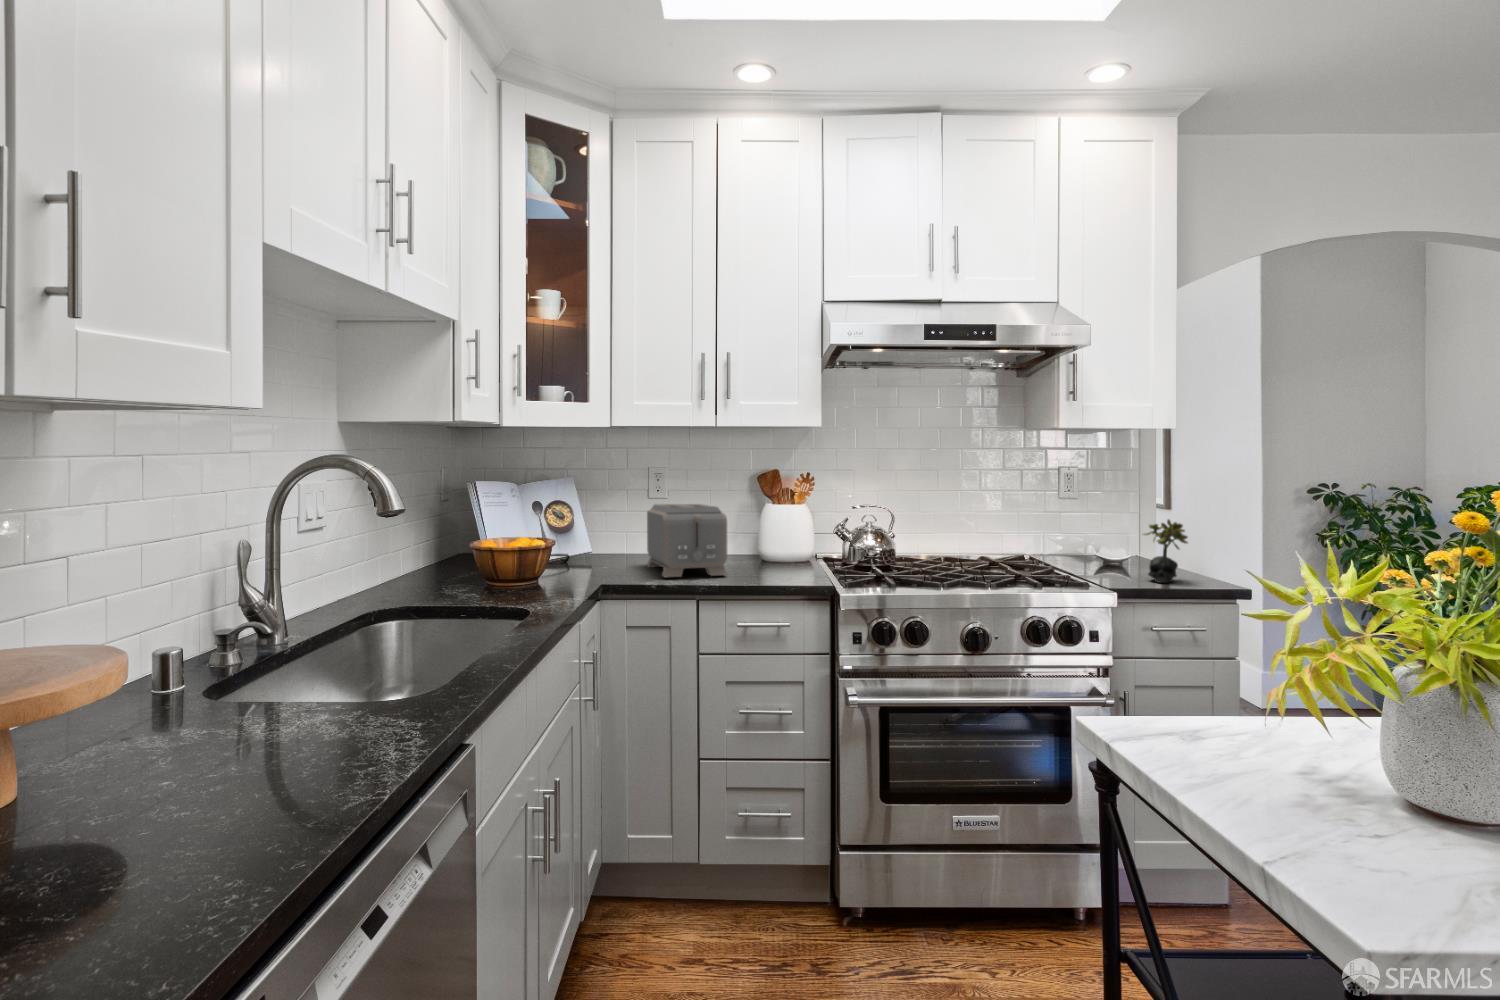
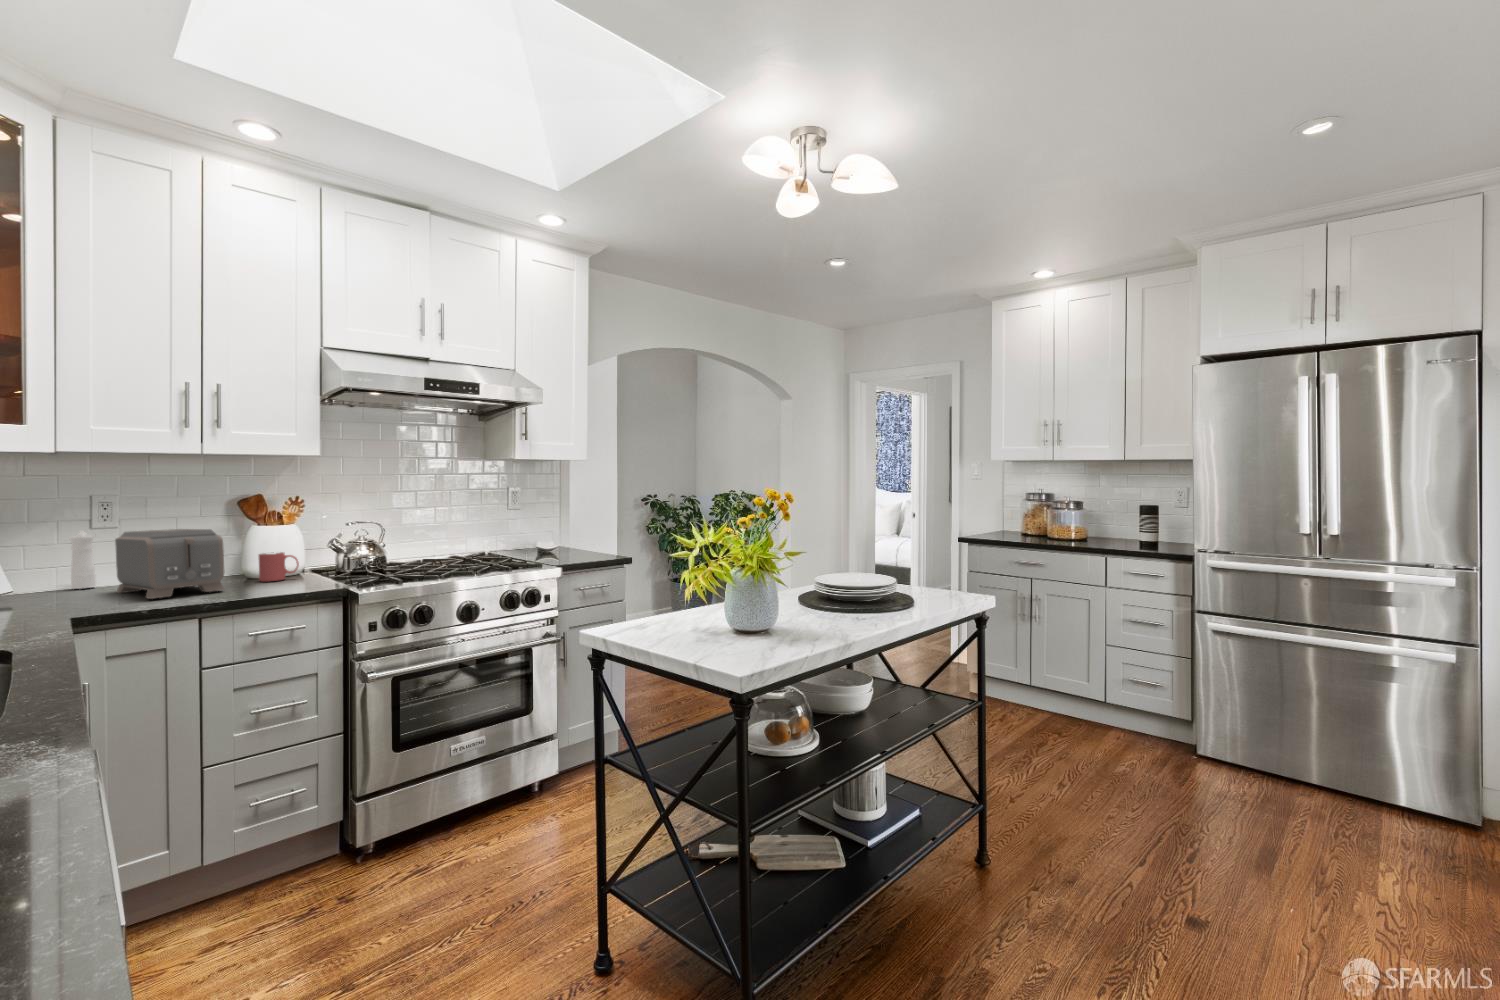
pepper mill: none [618,493,644,558] -> present [69,531,96,589]
succulent plant: present [1144,519,1188,583] -> none [569,520,596,560]
mug: none [763,536,800,569] -> present [259,552,299,582]

